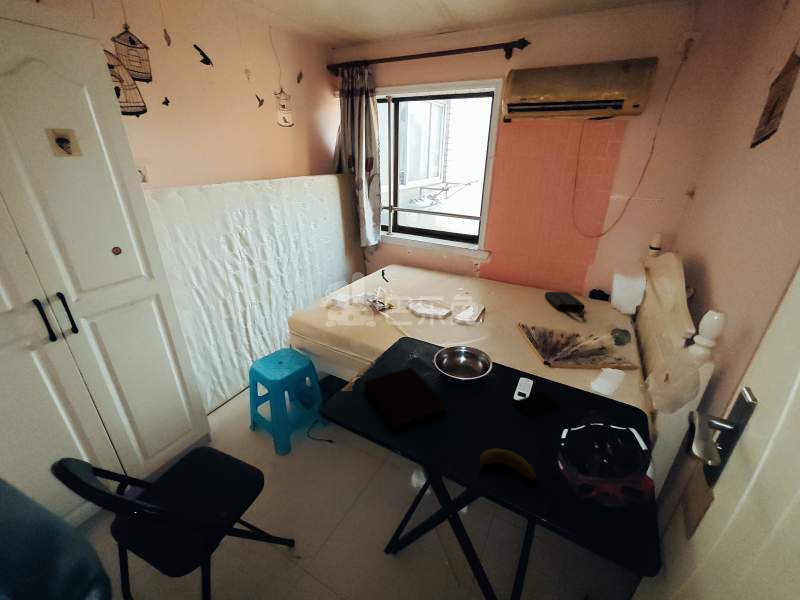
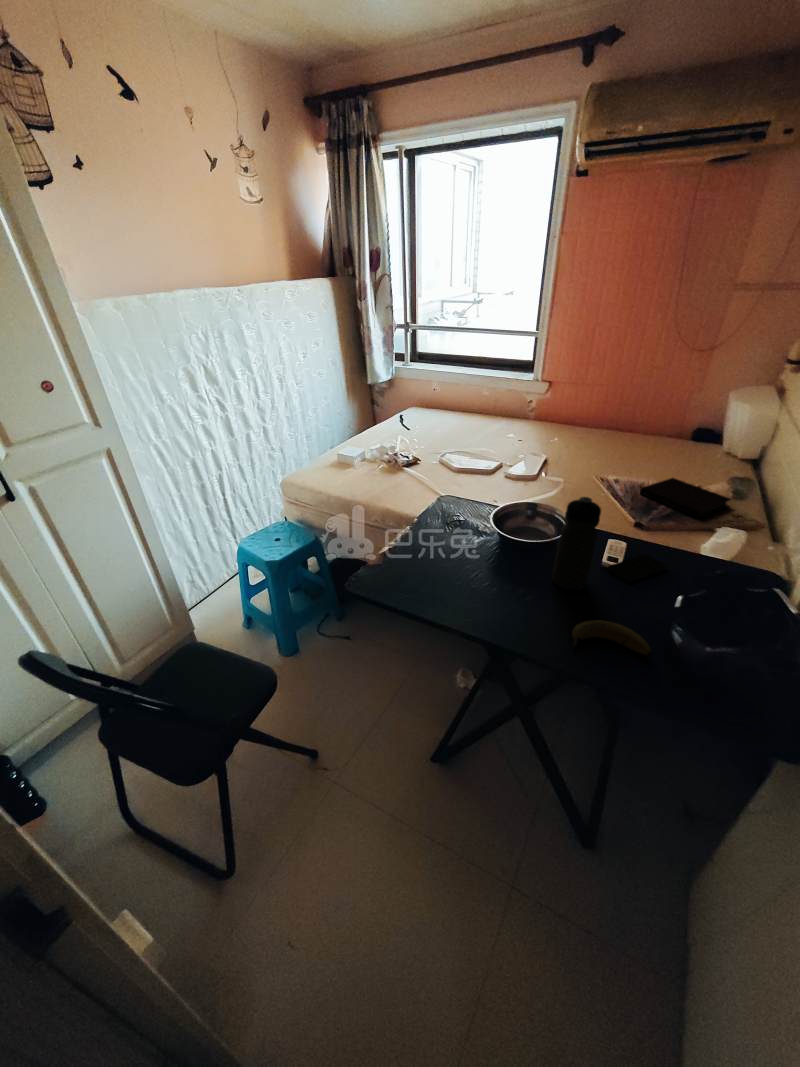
tote bag: present [545,292,585,318] -> none [630,433,687,465]
water bottle: none [471,352,503,421] -> present [552,497,601,590]
notebook: present [365,368,446,430] -> present [640,478,731,518]

